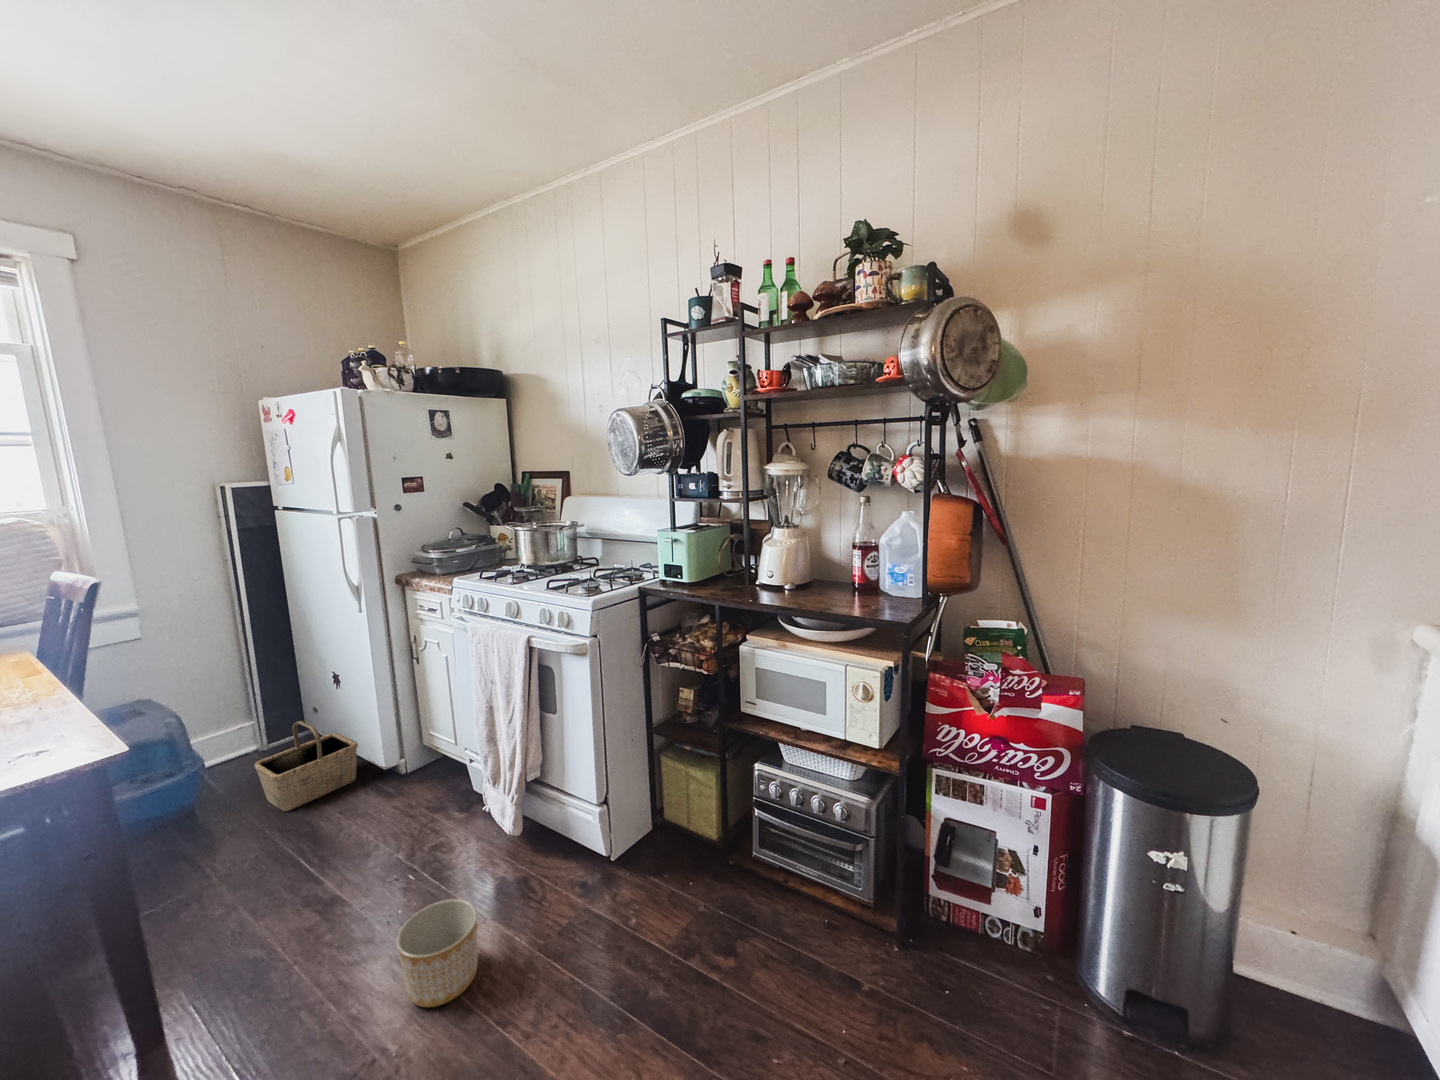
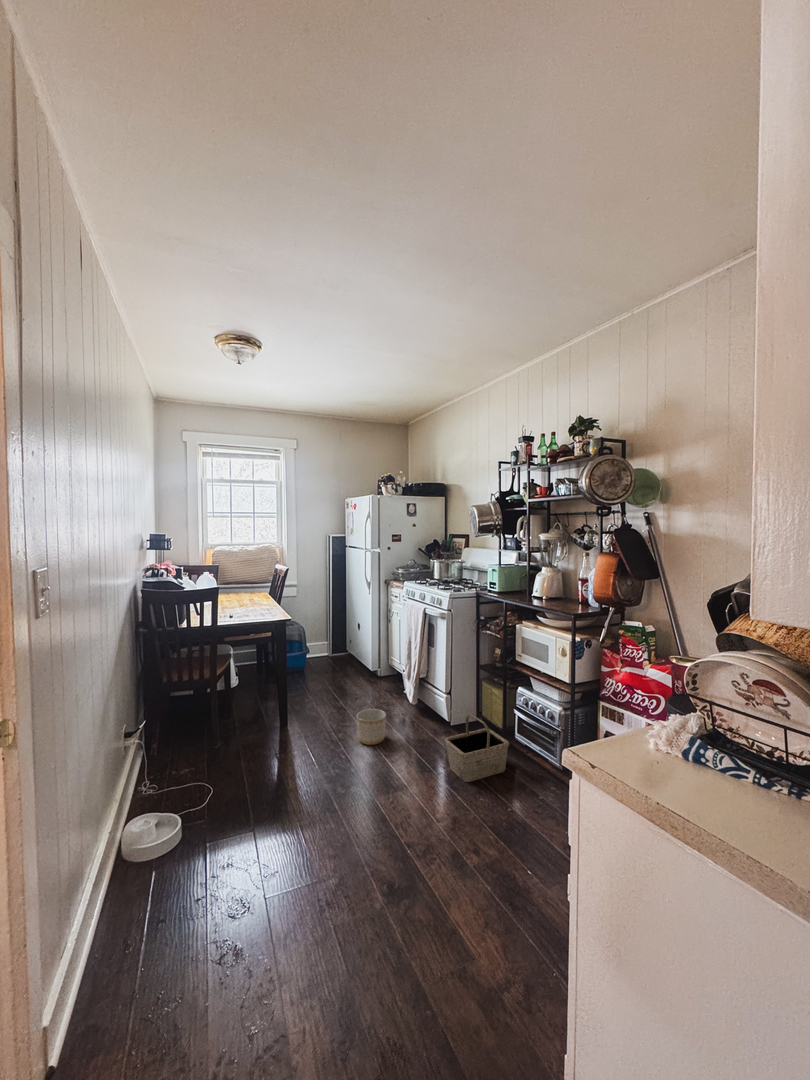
basket: present [255,721,358,811] -> present [445,715,509,782]

